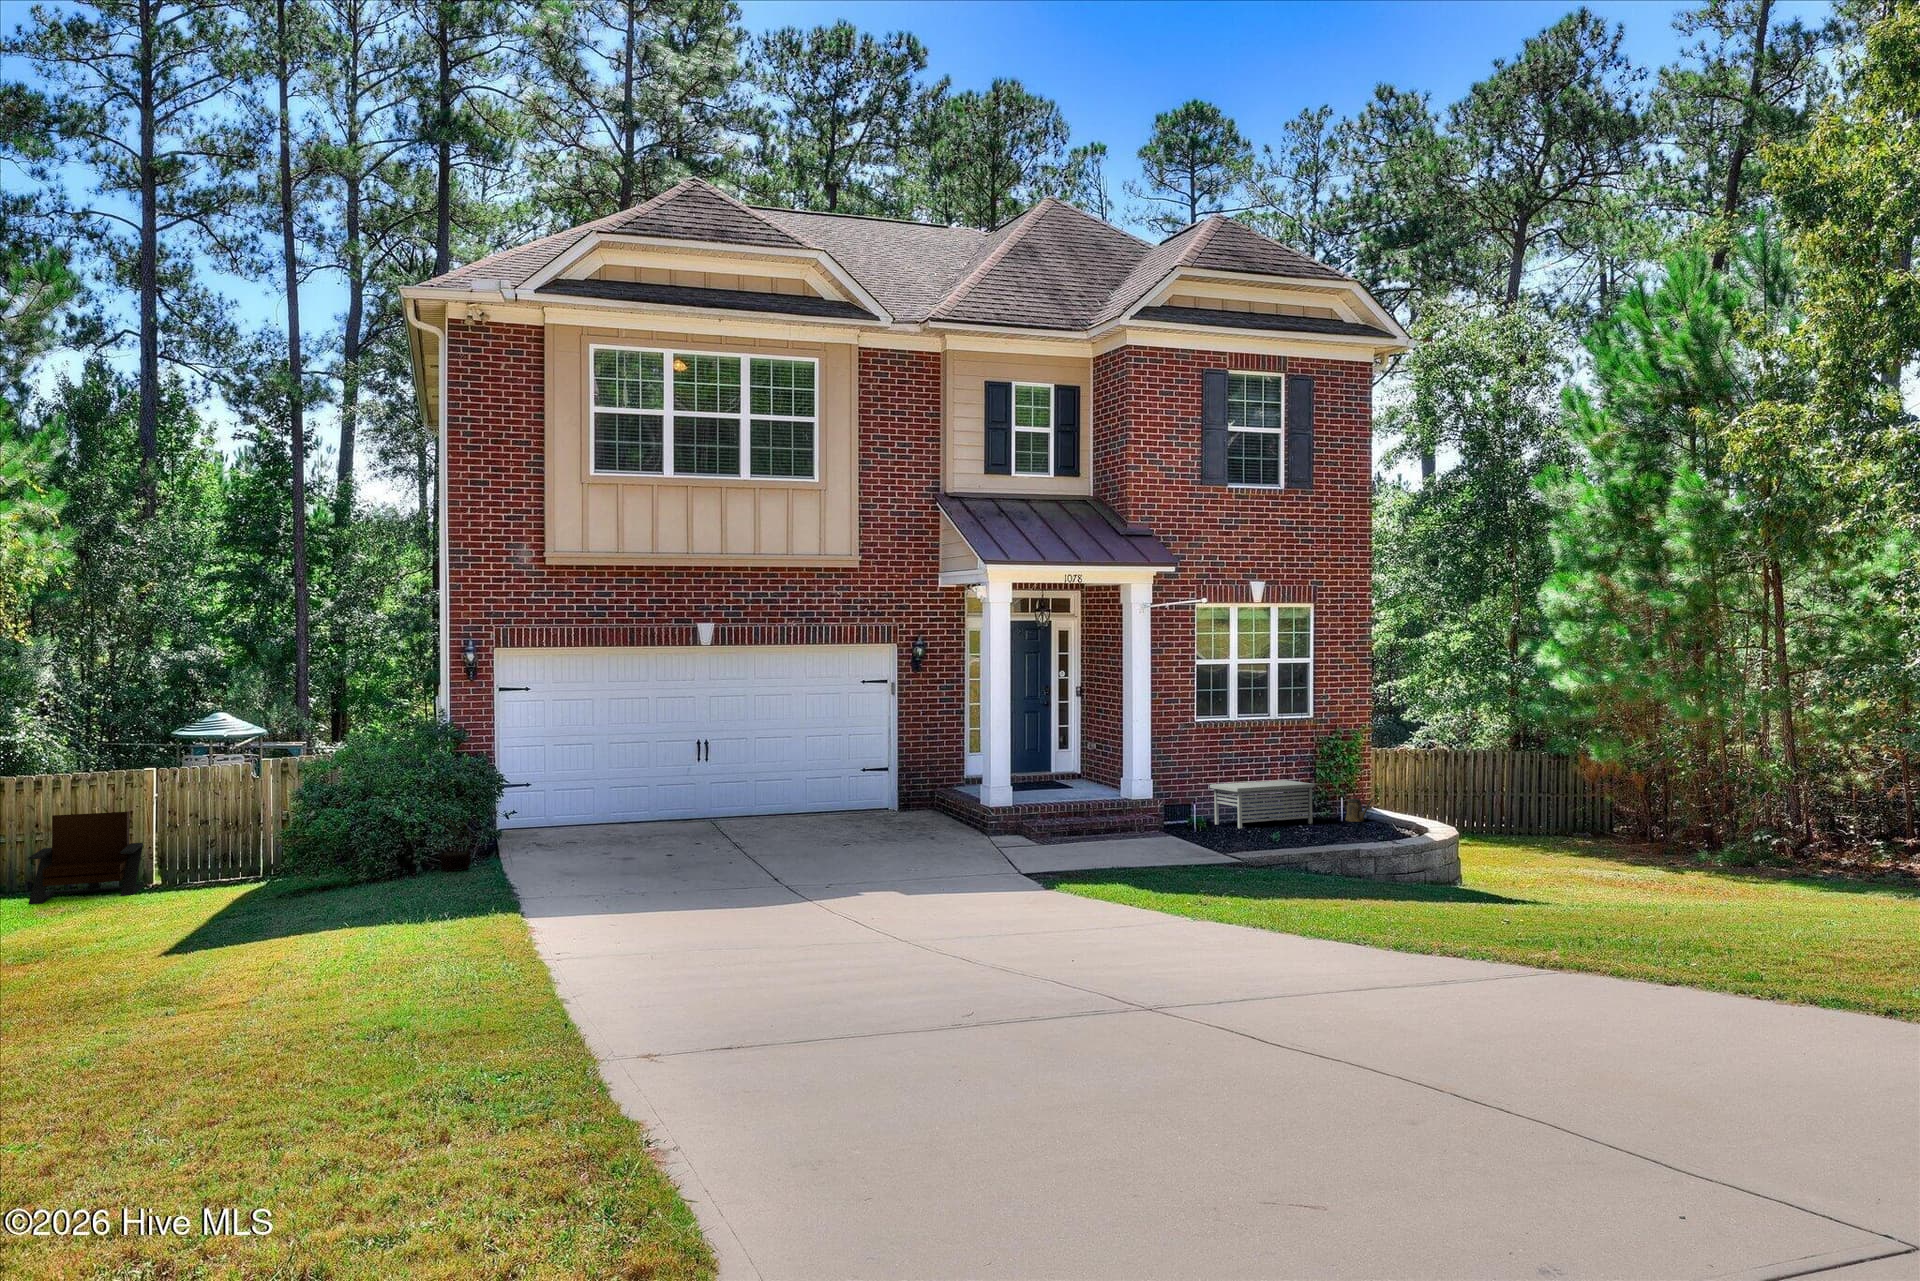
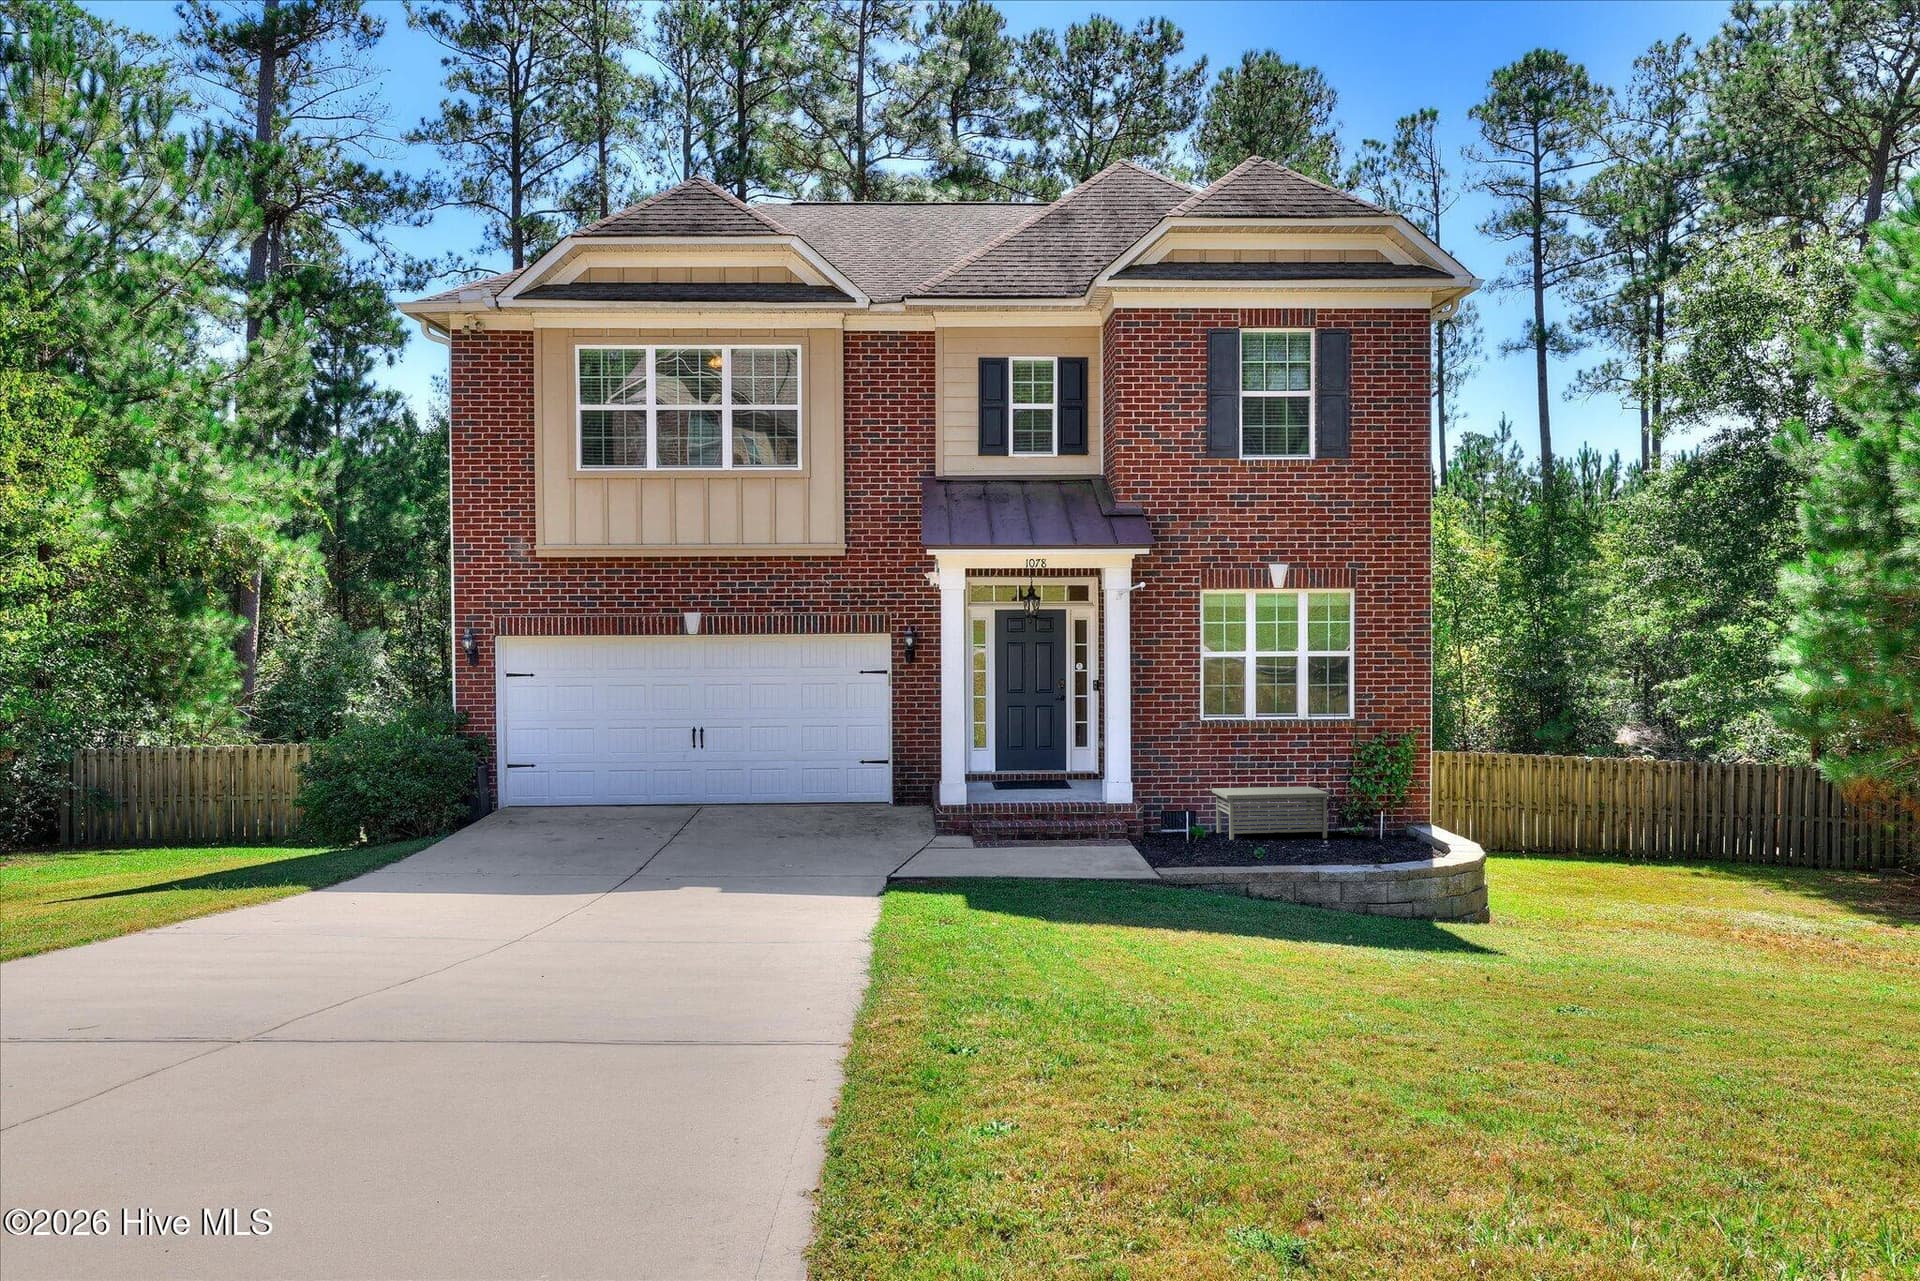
watering can: present [1343,799,1373,822] -> none [1375,812,1402,839]
lounge chair: present [28,812,143,905] -> none [167,771,275,846]
decorative plant: present [434,820,471,871] -> none [380,792,418,843]

